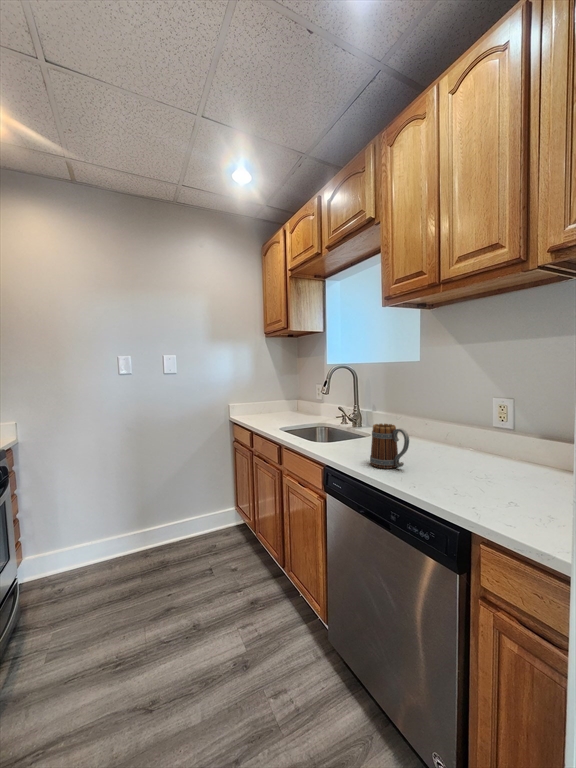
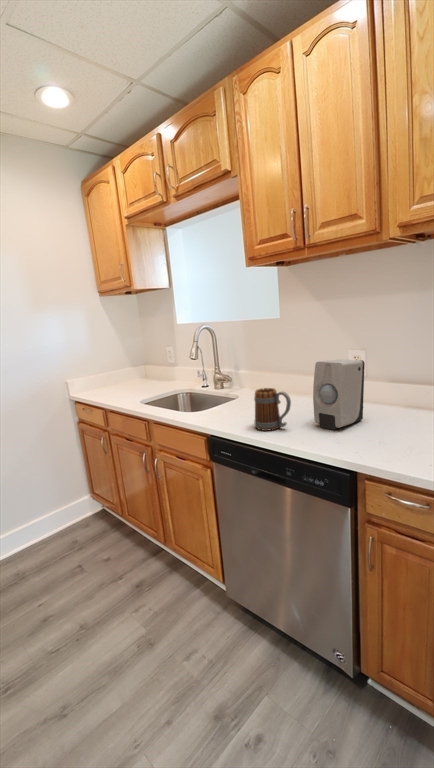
soap dispenser: none [436,401,504,479] -> present [313,359,365,430]

